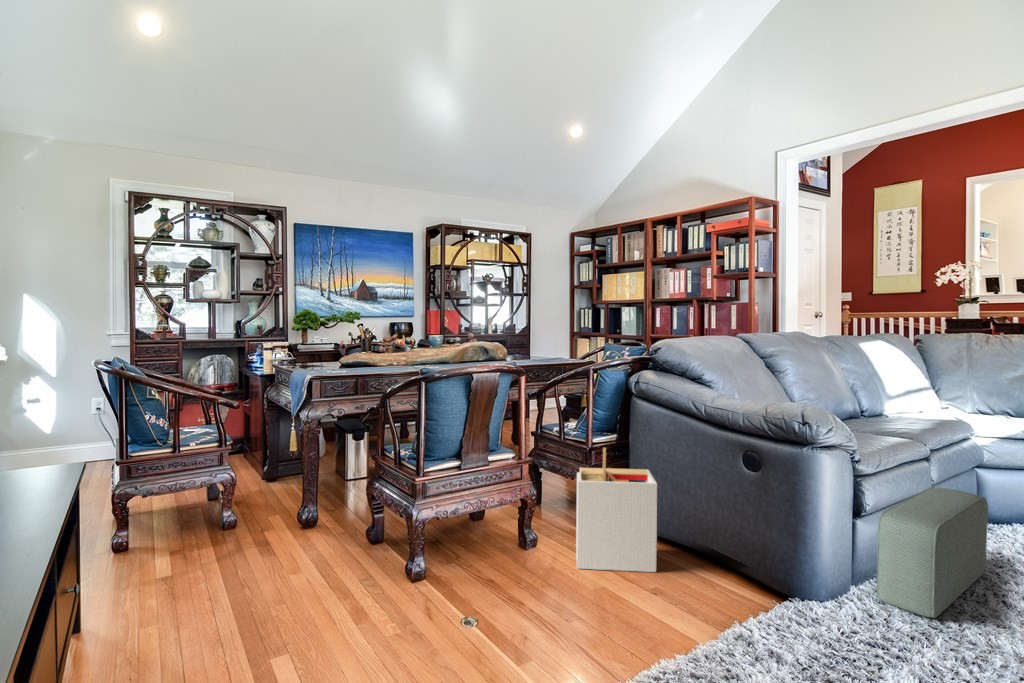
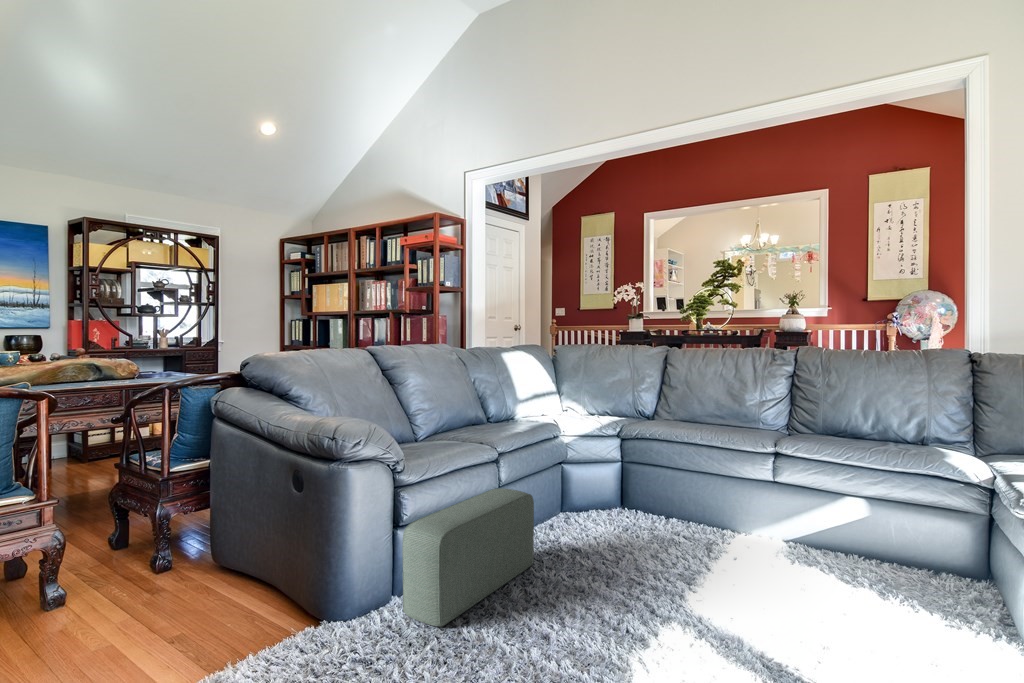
storage bin: present [576,448,657,572] -> none [81,480,208,635]

